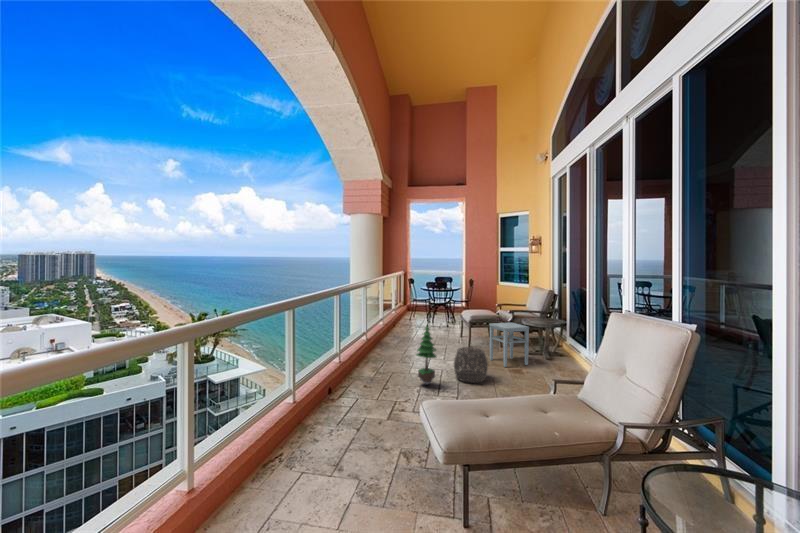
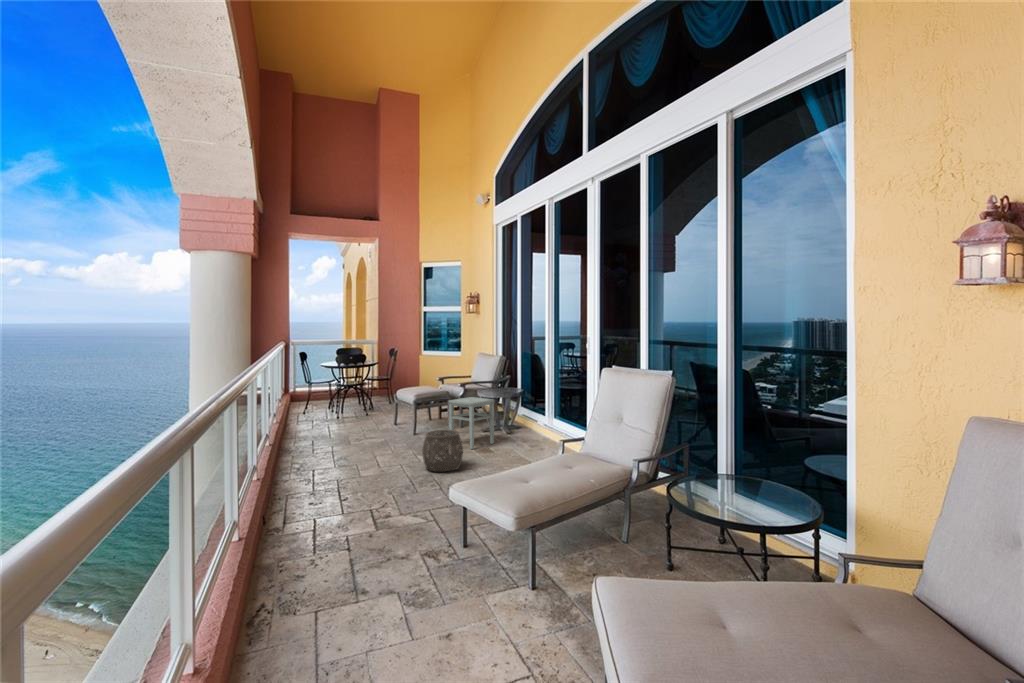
potted tree: present [416,326,436,385] -> none [381,406,409,484]

